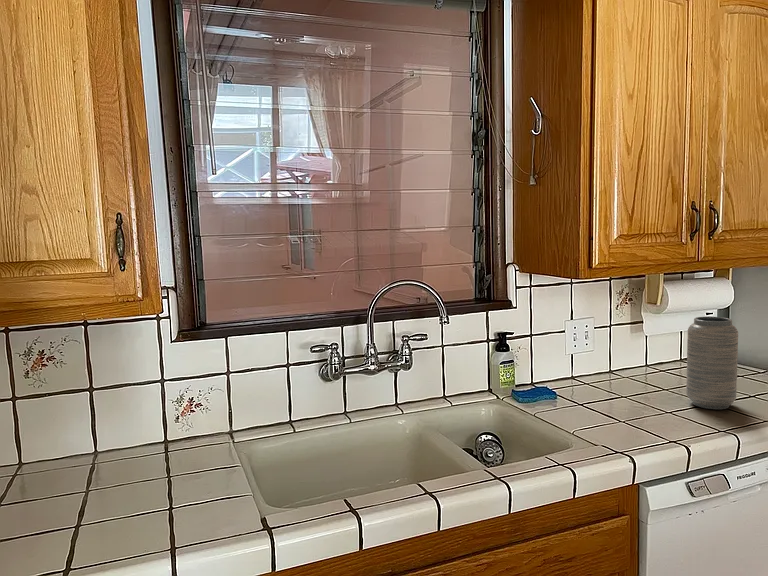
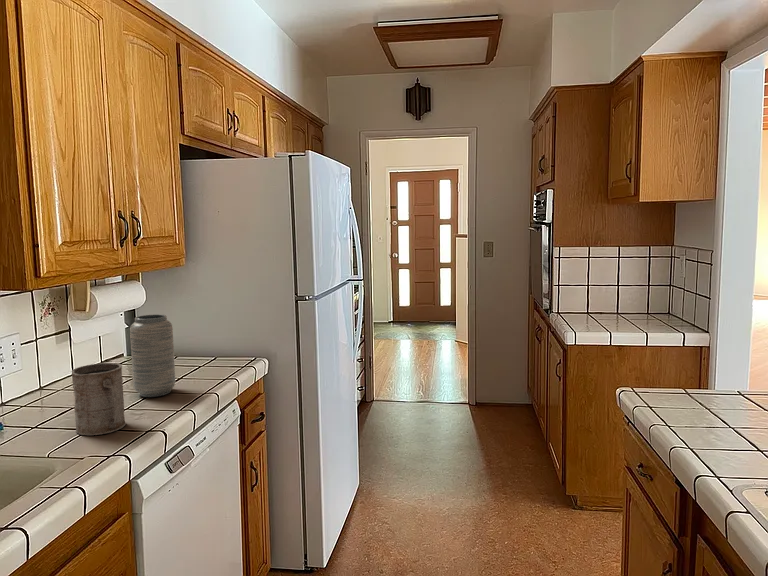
mug: none [607,358,657,430] -> present [71,363,126,435]

